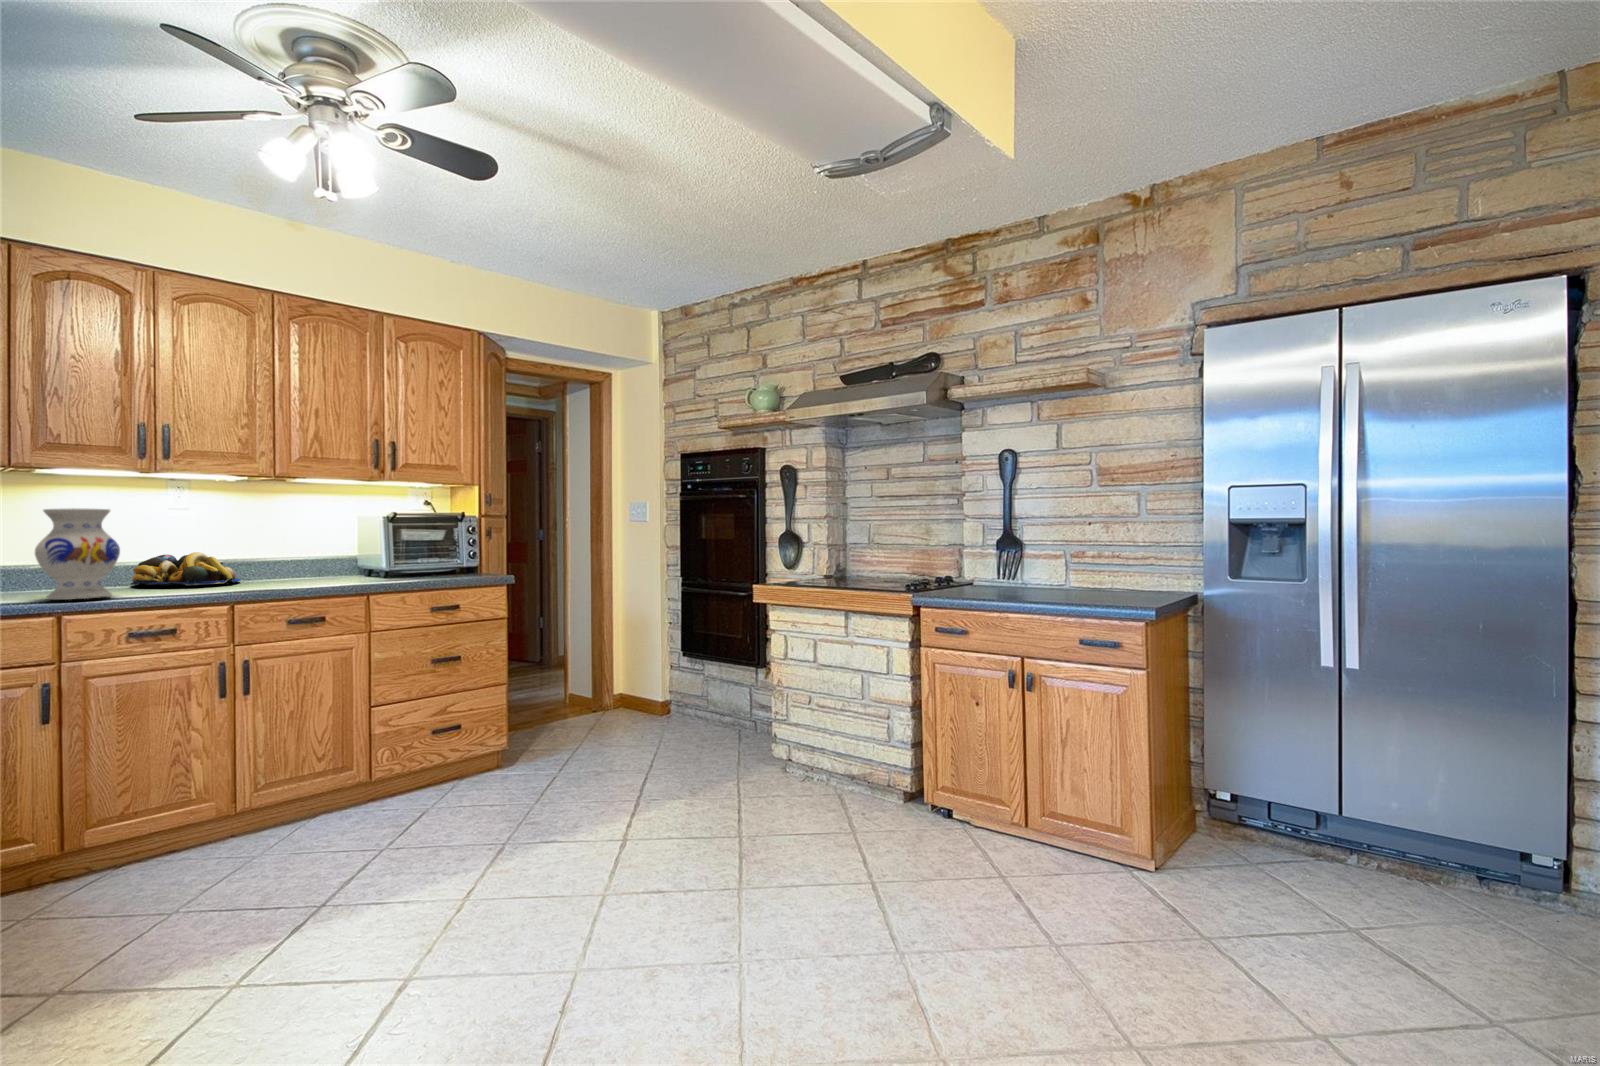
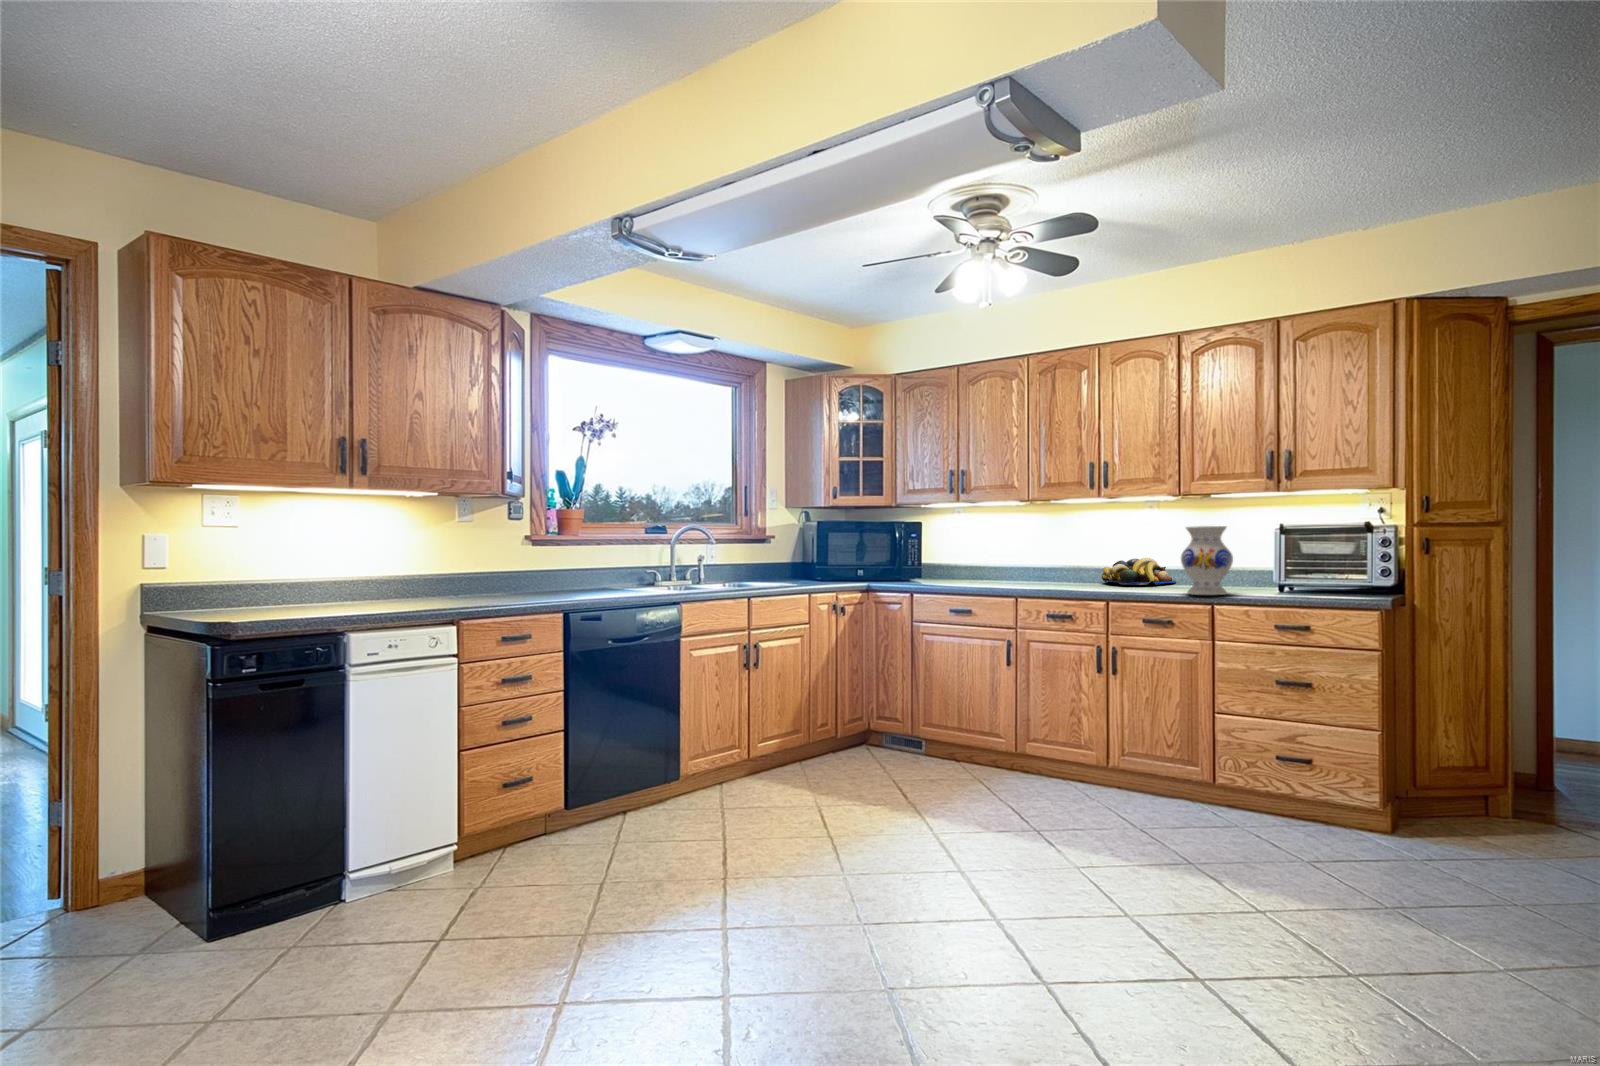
vase: present [35,508,120,600] -> present [1181,526,1233,595]

